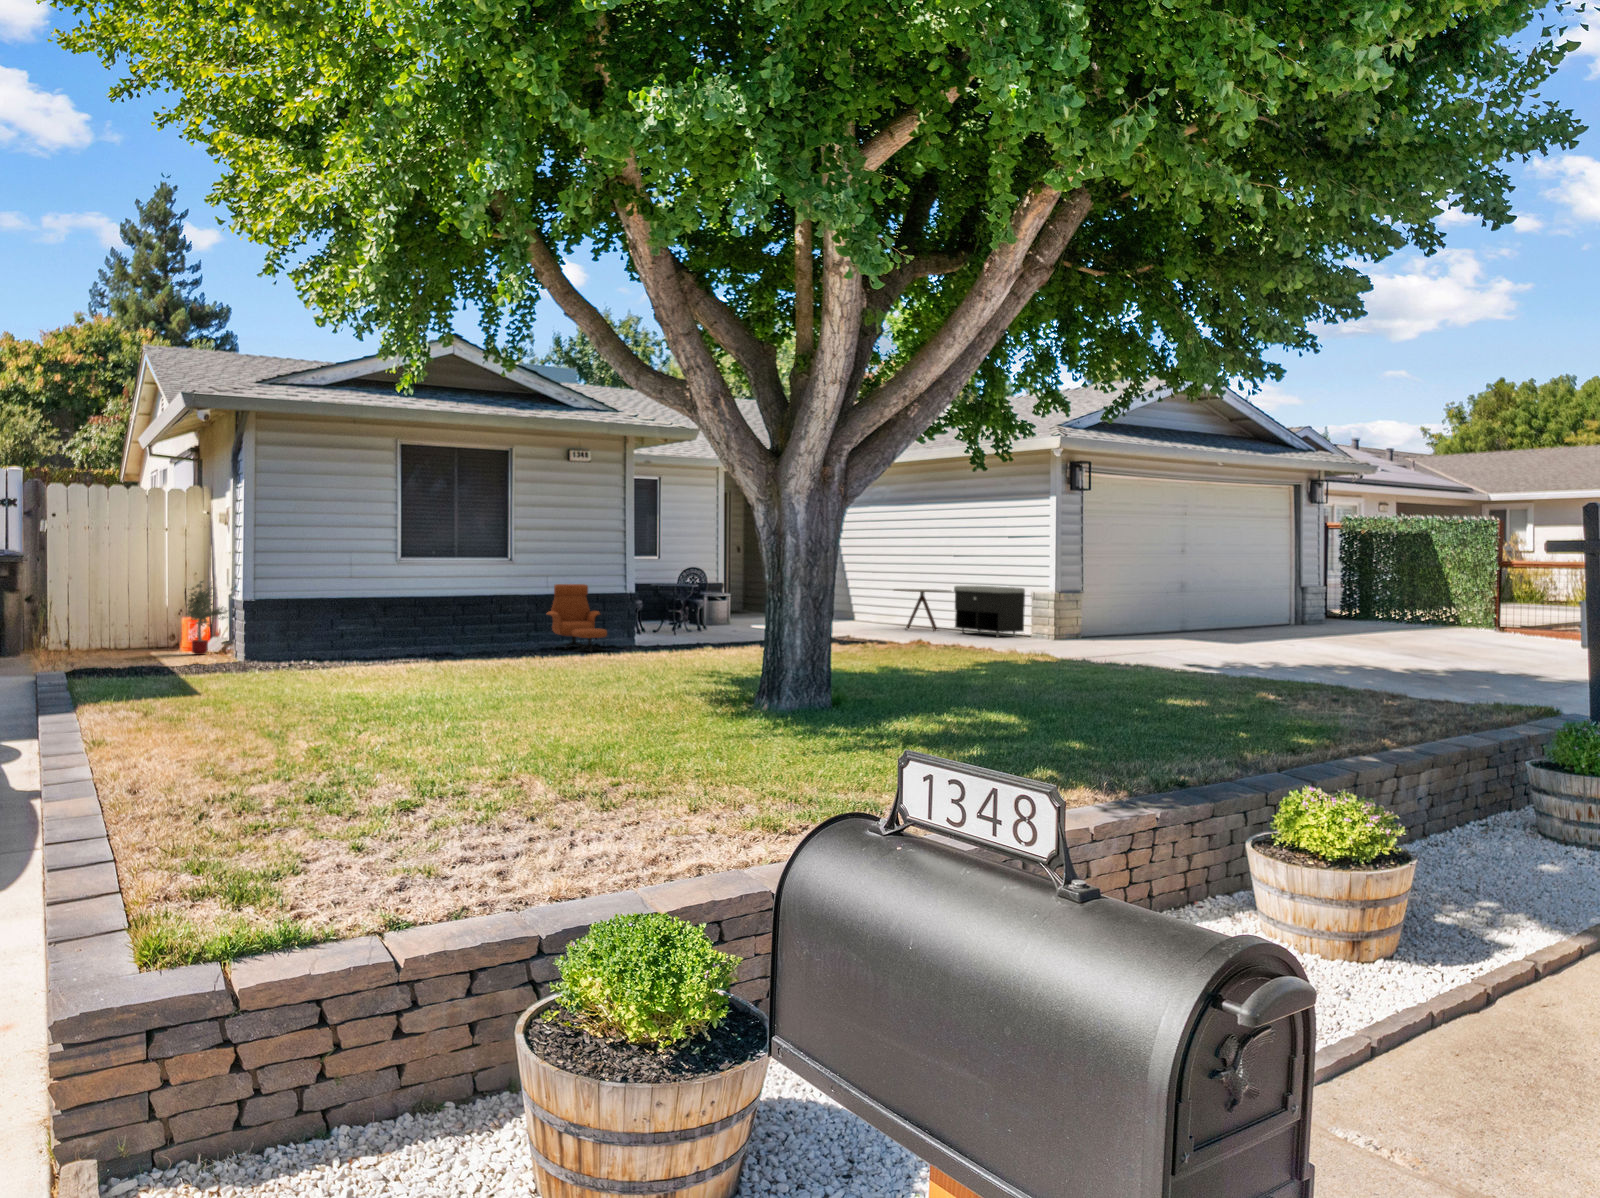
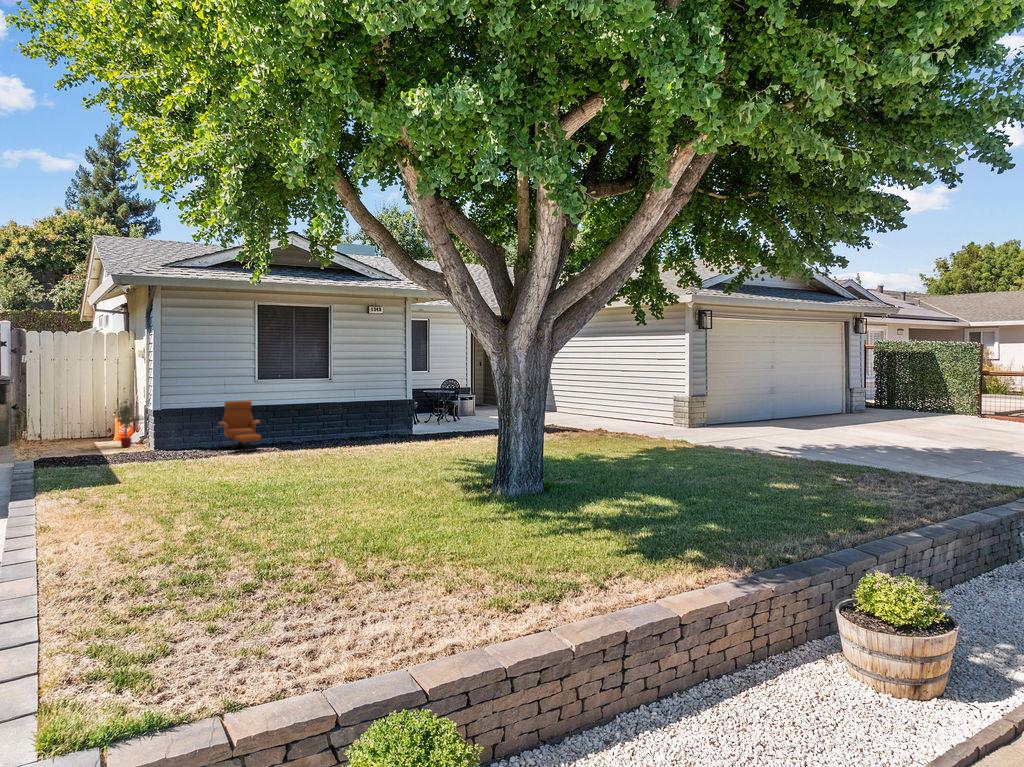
lounge chair: present [546,584,607,652] -> present [219,401,261,452]
storage bench: present [954,586,1025,637] -> none [622,391,669,426]
round table: present [894,589,951,630] -> none [581,392,620,420]

